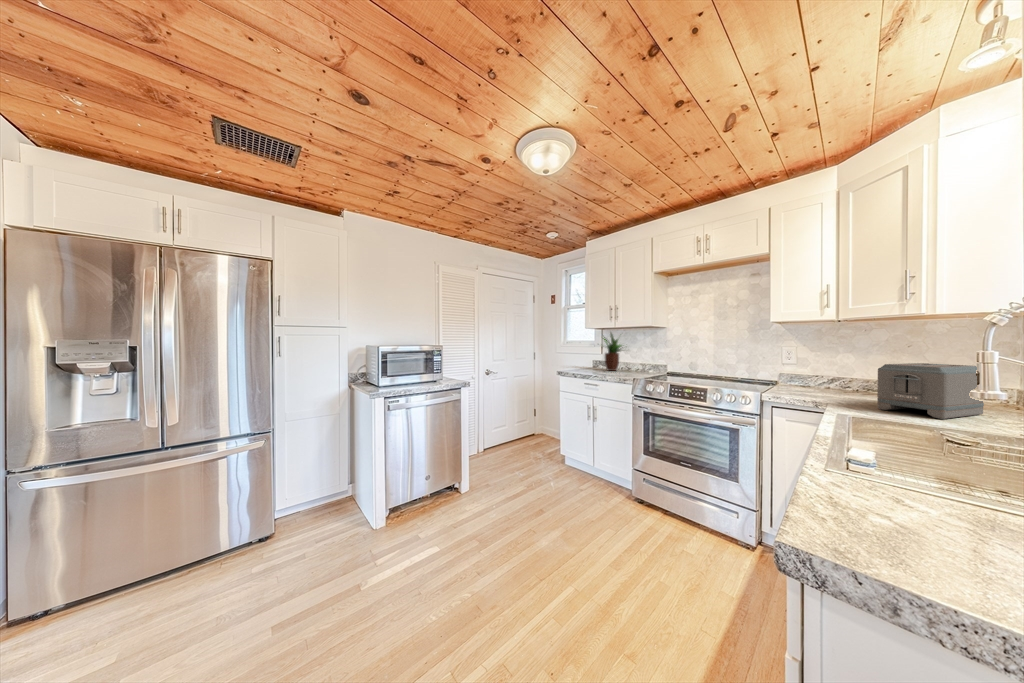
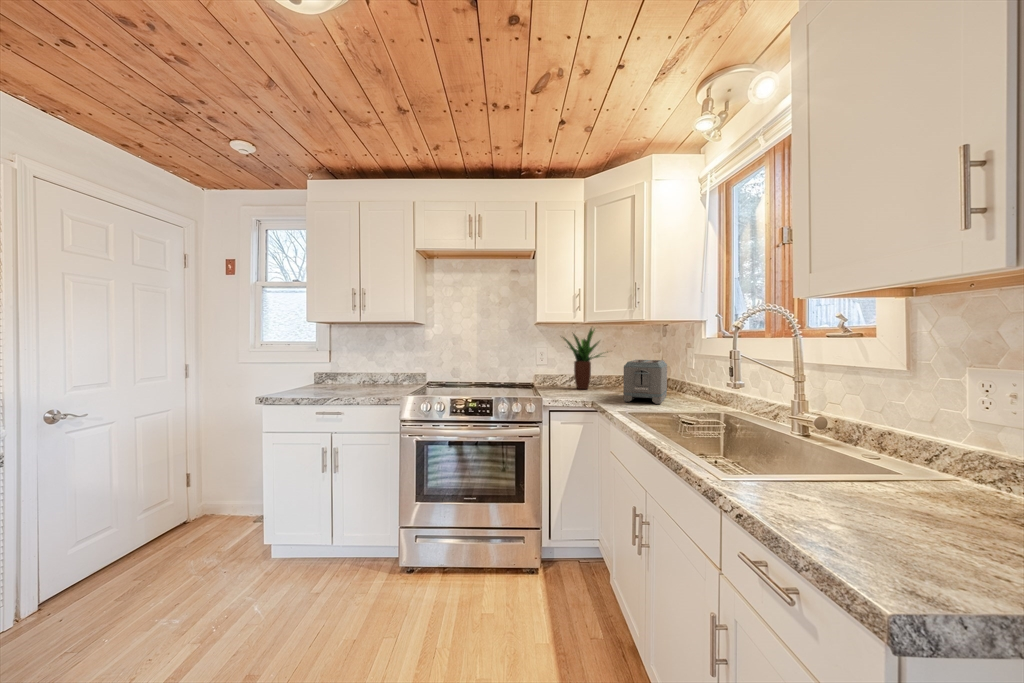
potted plant: present [603,333,622,371] -> present [563,328,600,389]

